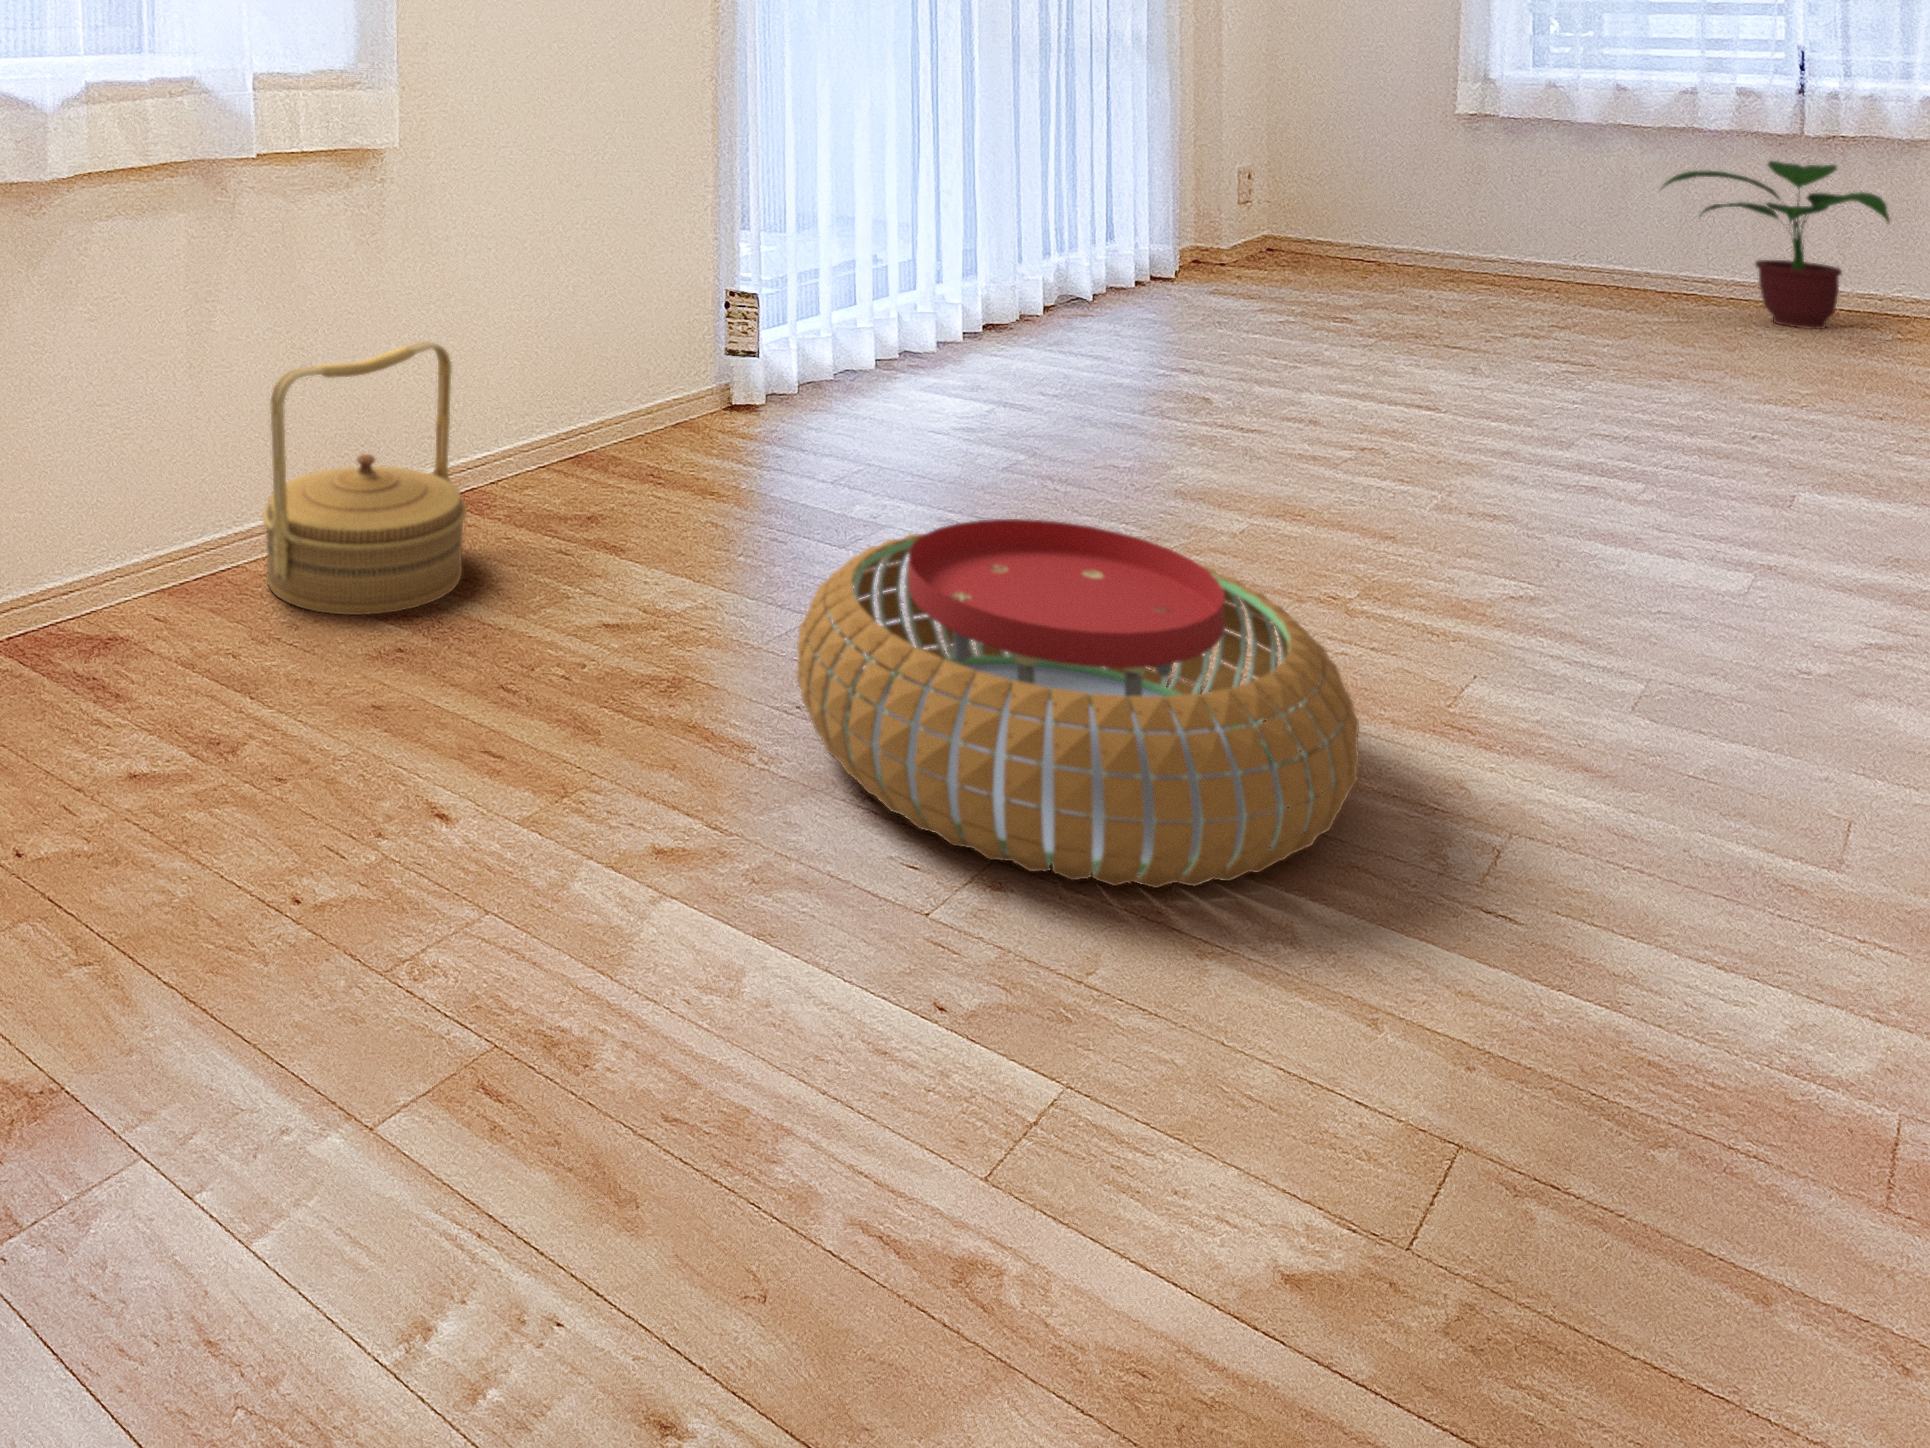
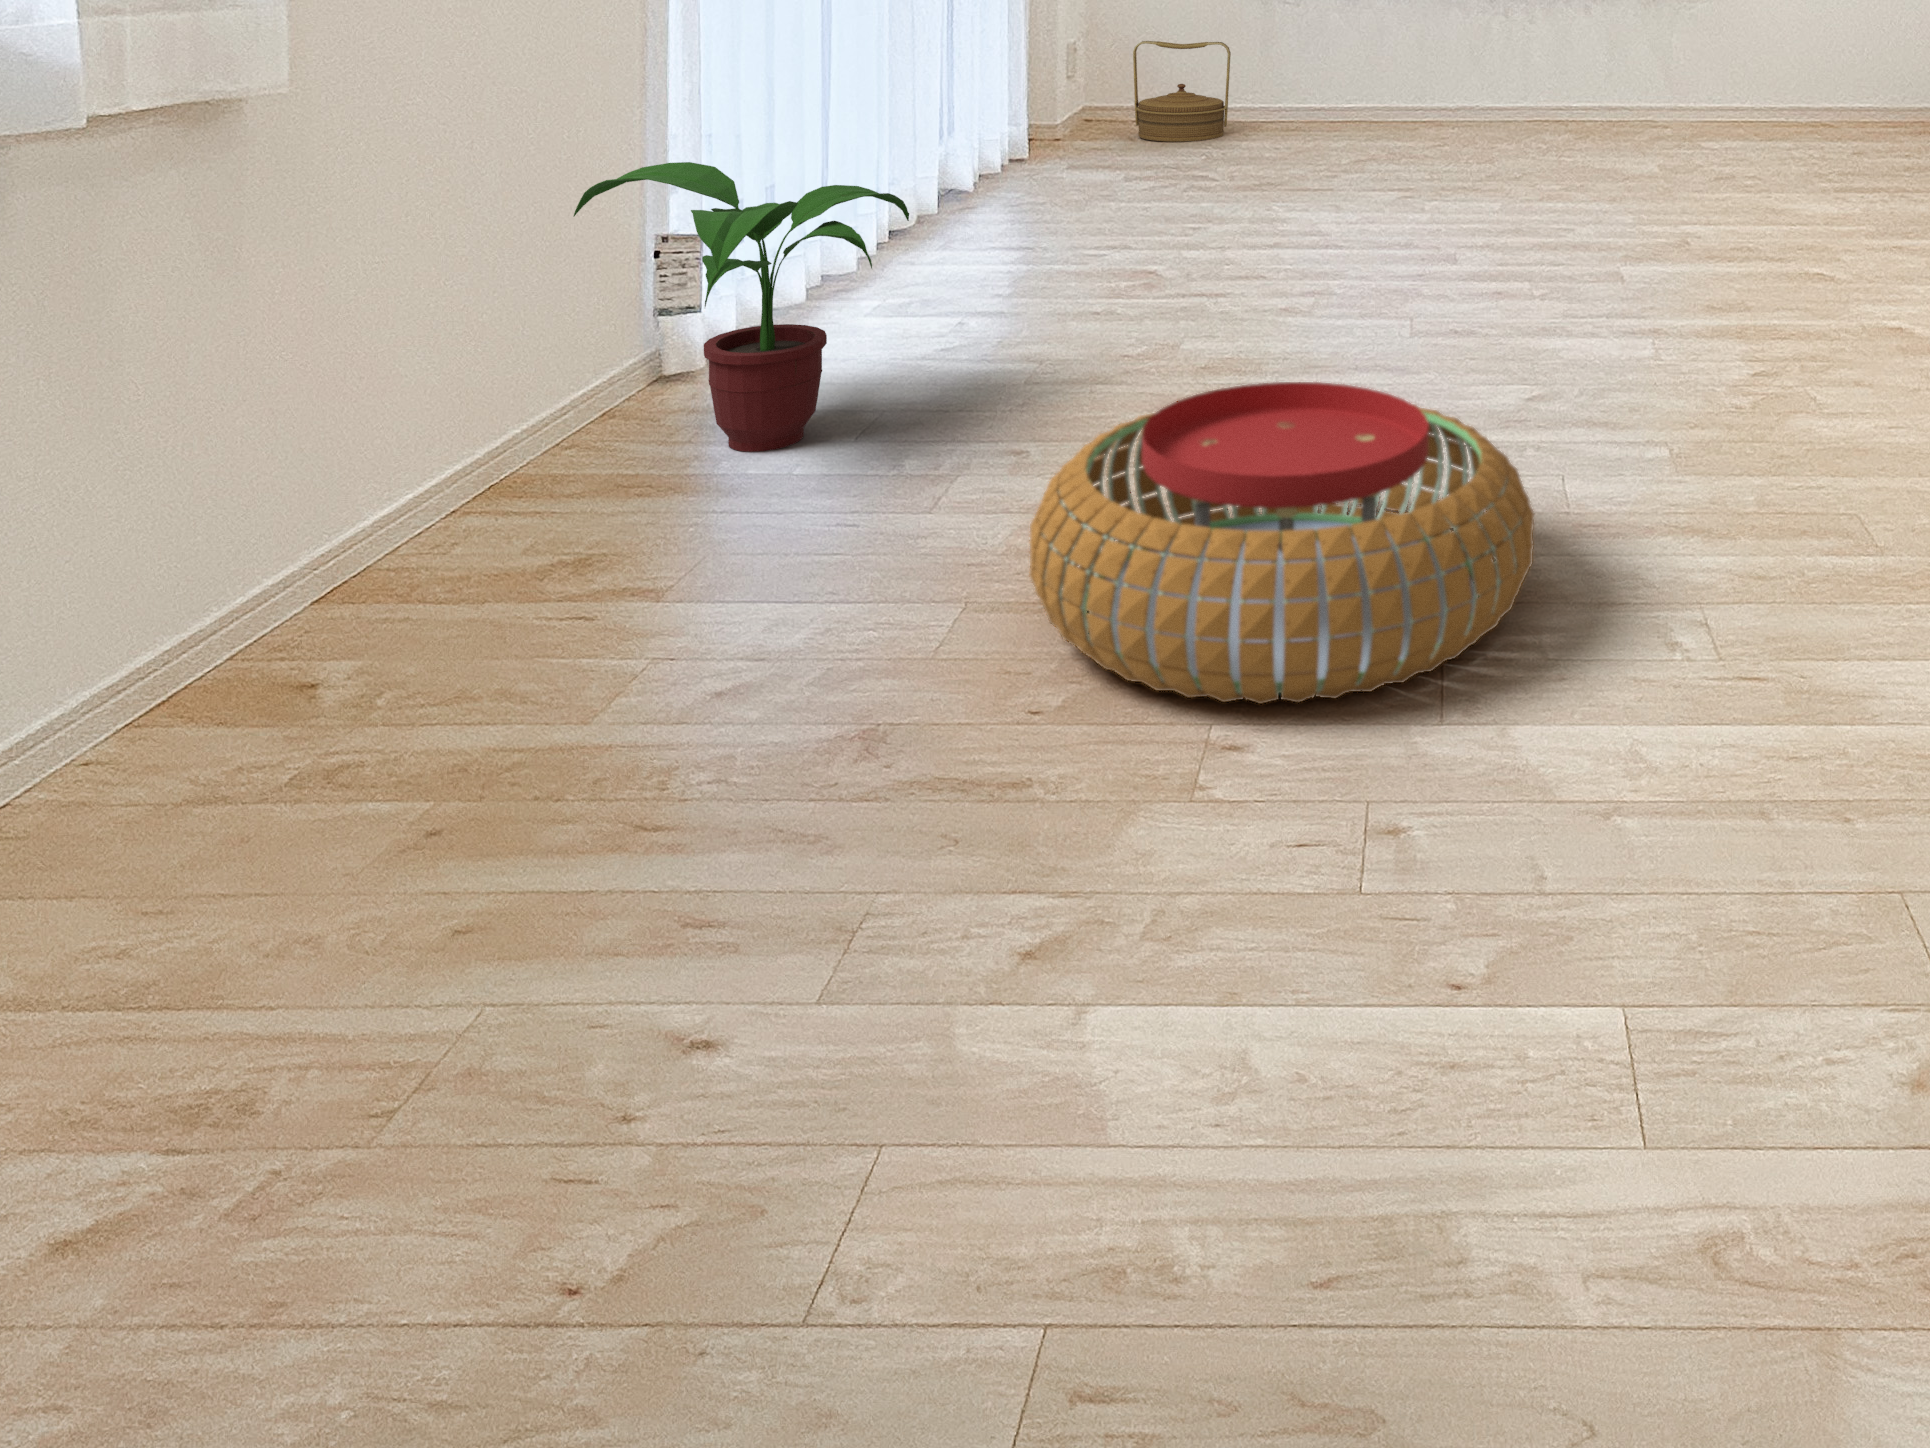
potted plant: present [1663,161,1890,329] -> present [574,162,909,452]
woven basket: present [263,342,467,615] -> present [1133,41,1231,142]

